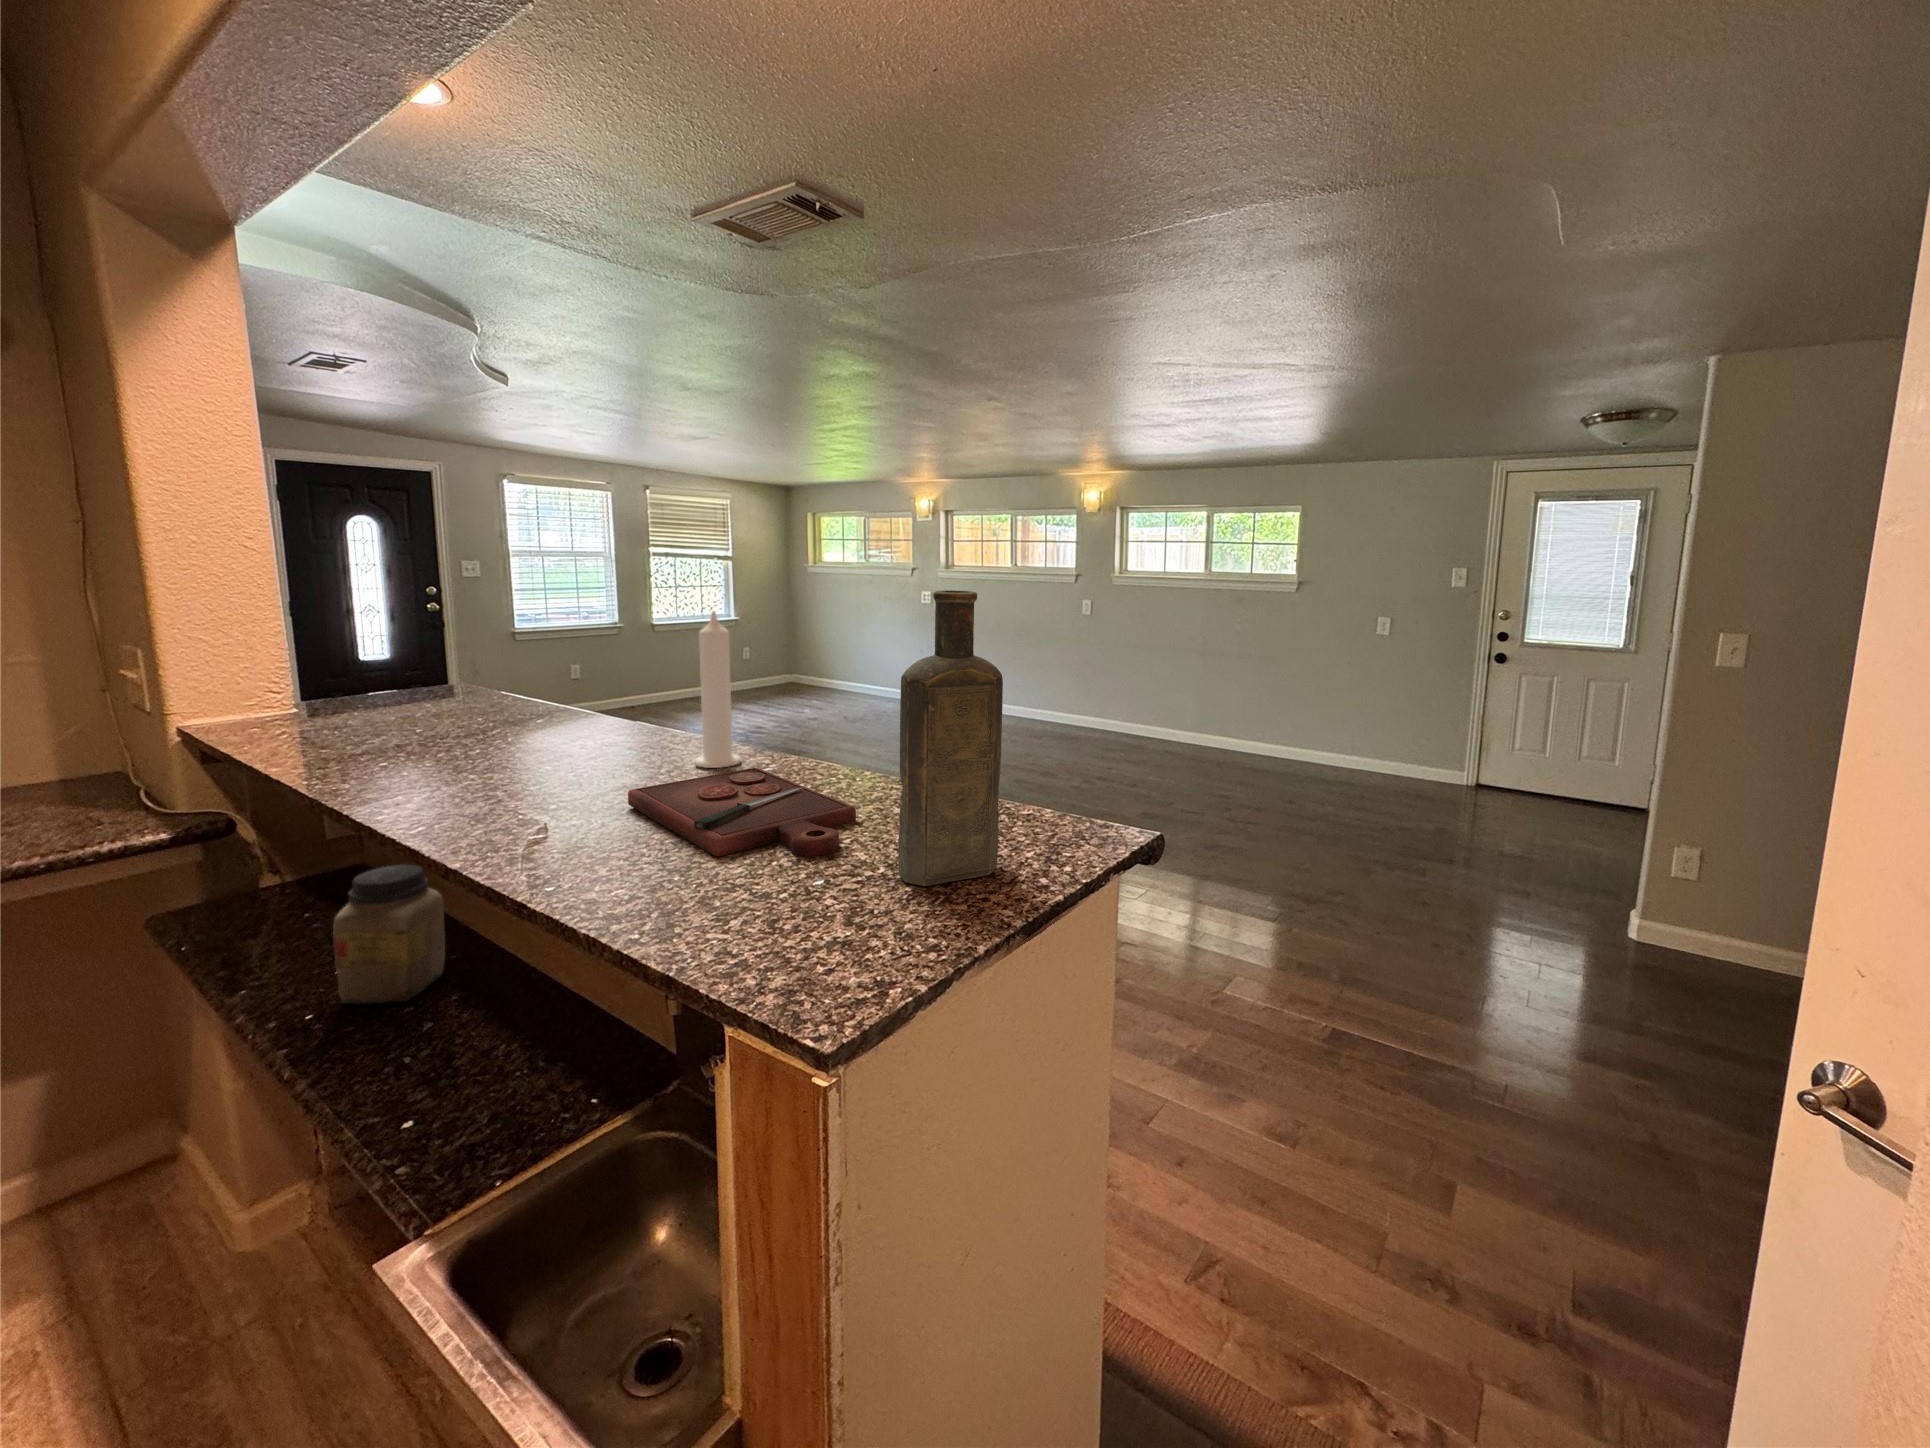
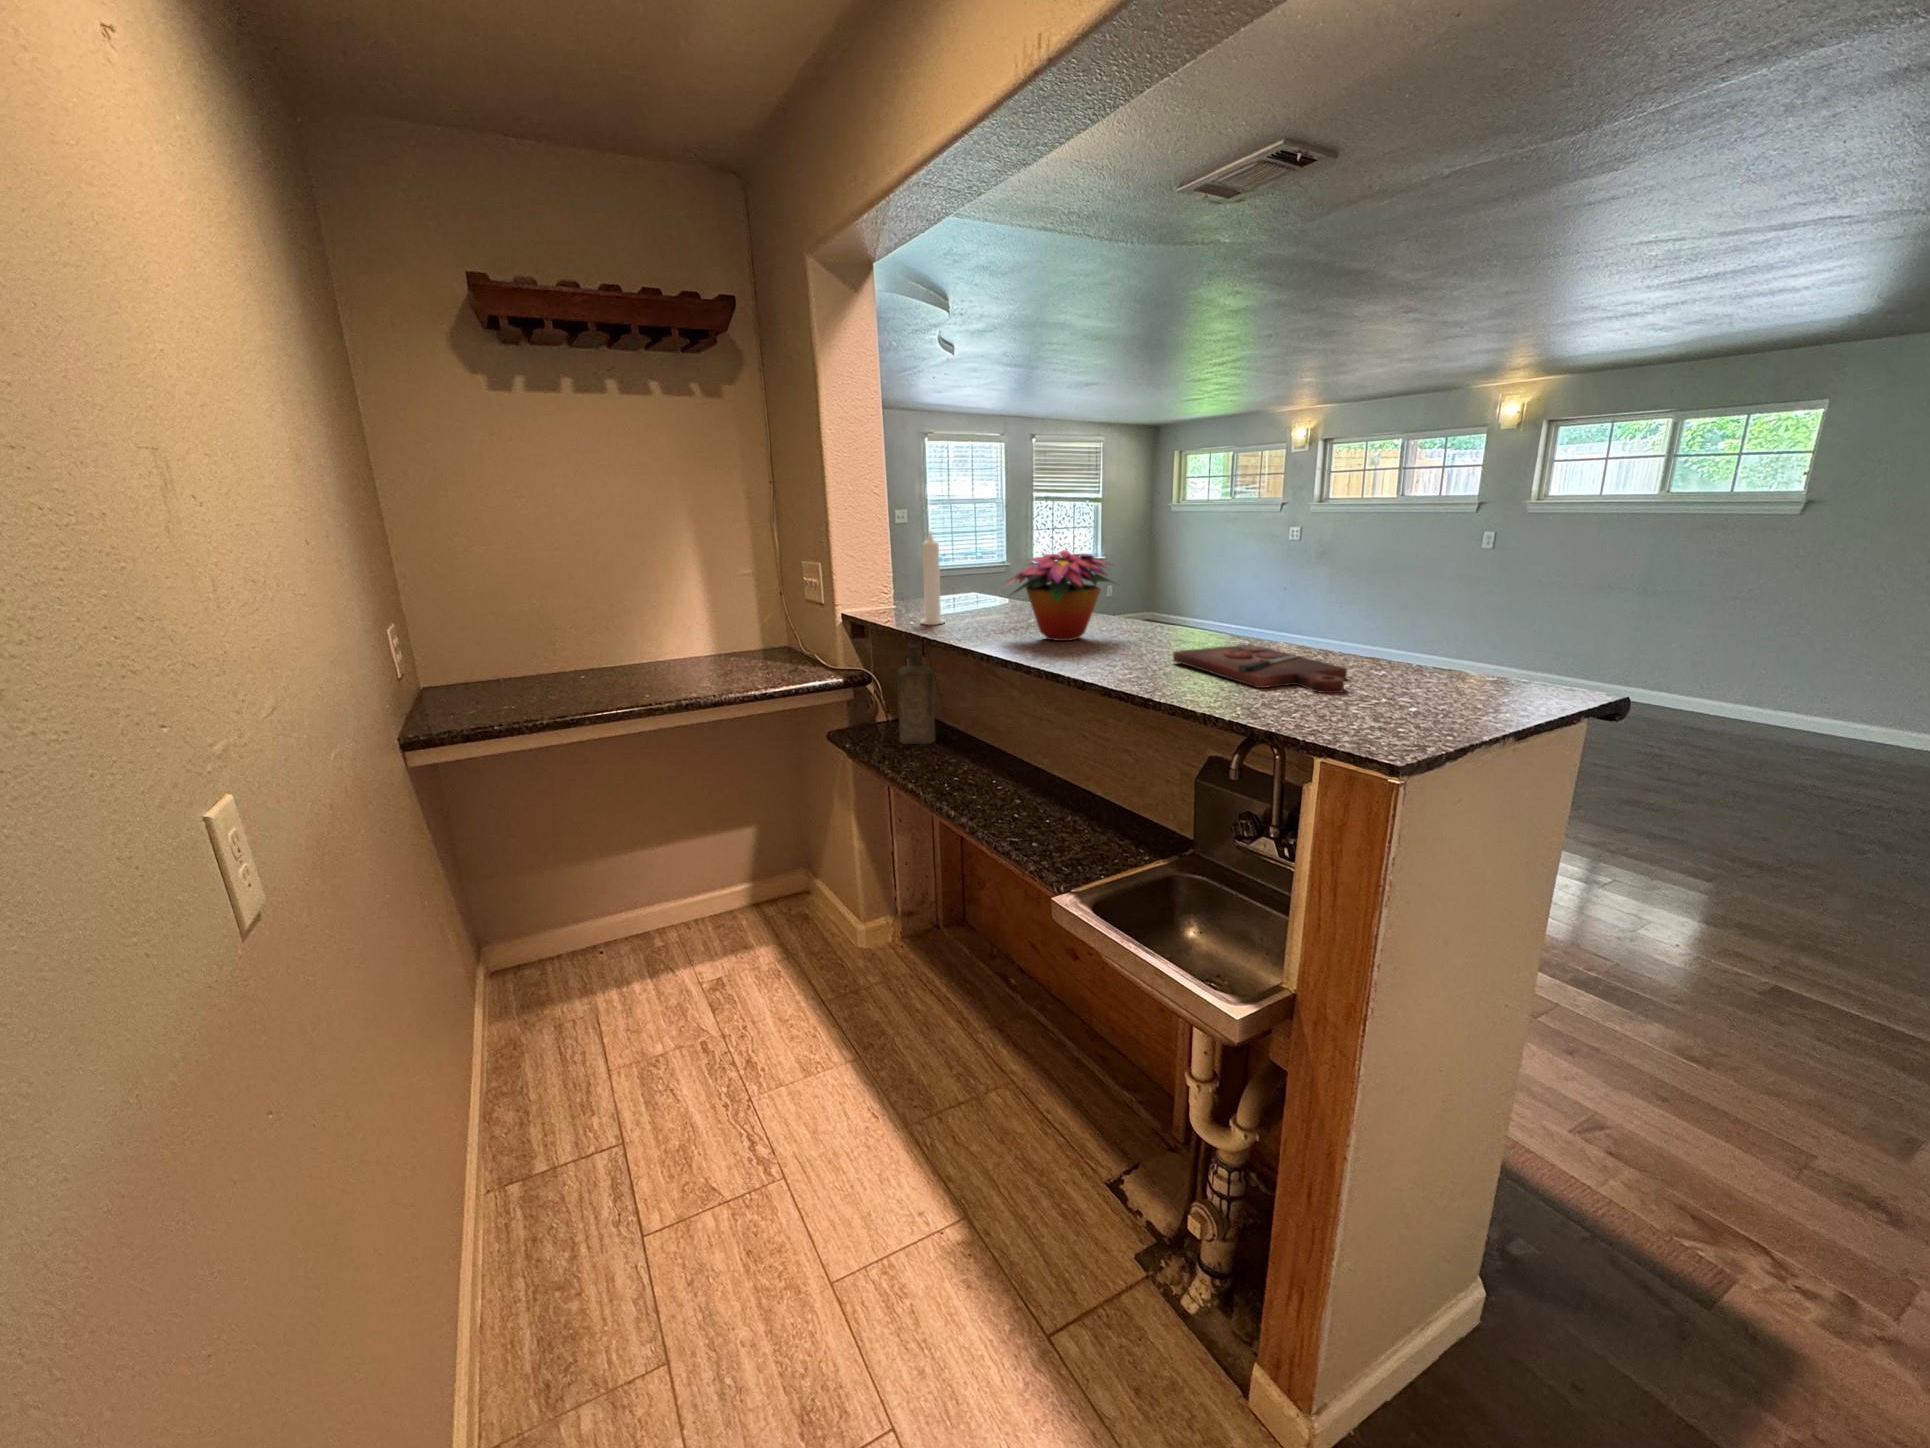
bottle: present [898,590,1003,886] -> present [897,641,935,744]
candle: present [695,611,741,768] -> present [920,532,945,625]
flower arrangement: none [378,634,608,768] -> present [1006,550,1113,641]
jar: present [333,865,445,1004] -> none [962,705,1015,789]

